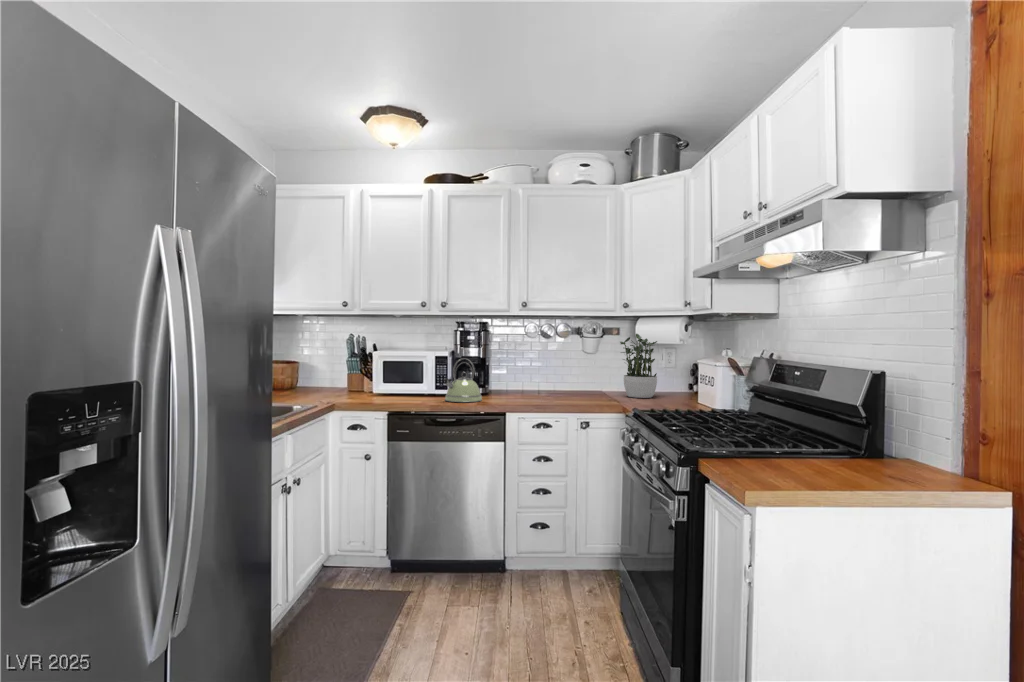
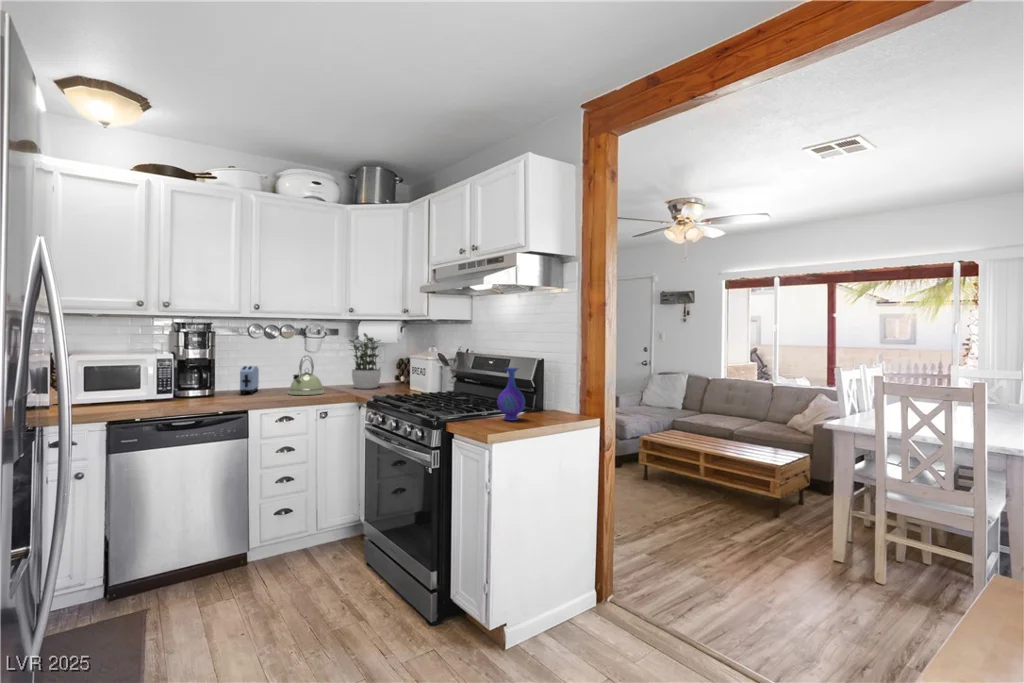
kettle: present [444,358,482,402] -> present [289,355,324,395]
toaster: none [510,367,532,396] -> present [240,366,259,394]
vase: none [784,383,840,474] -> present [497,368,525,420]

